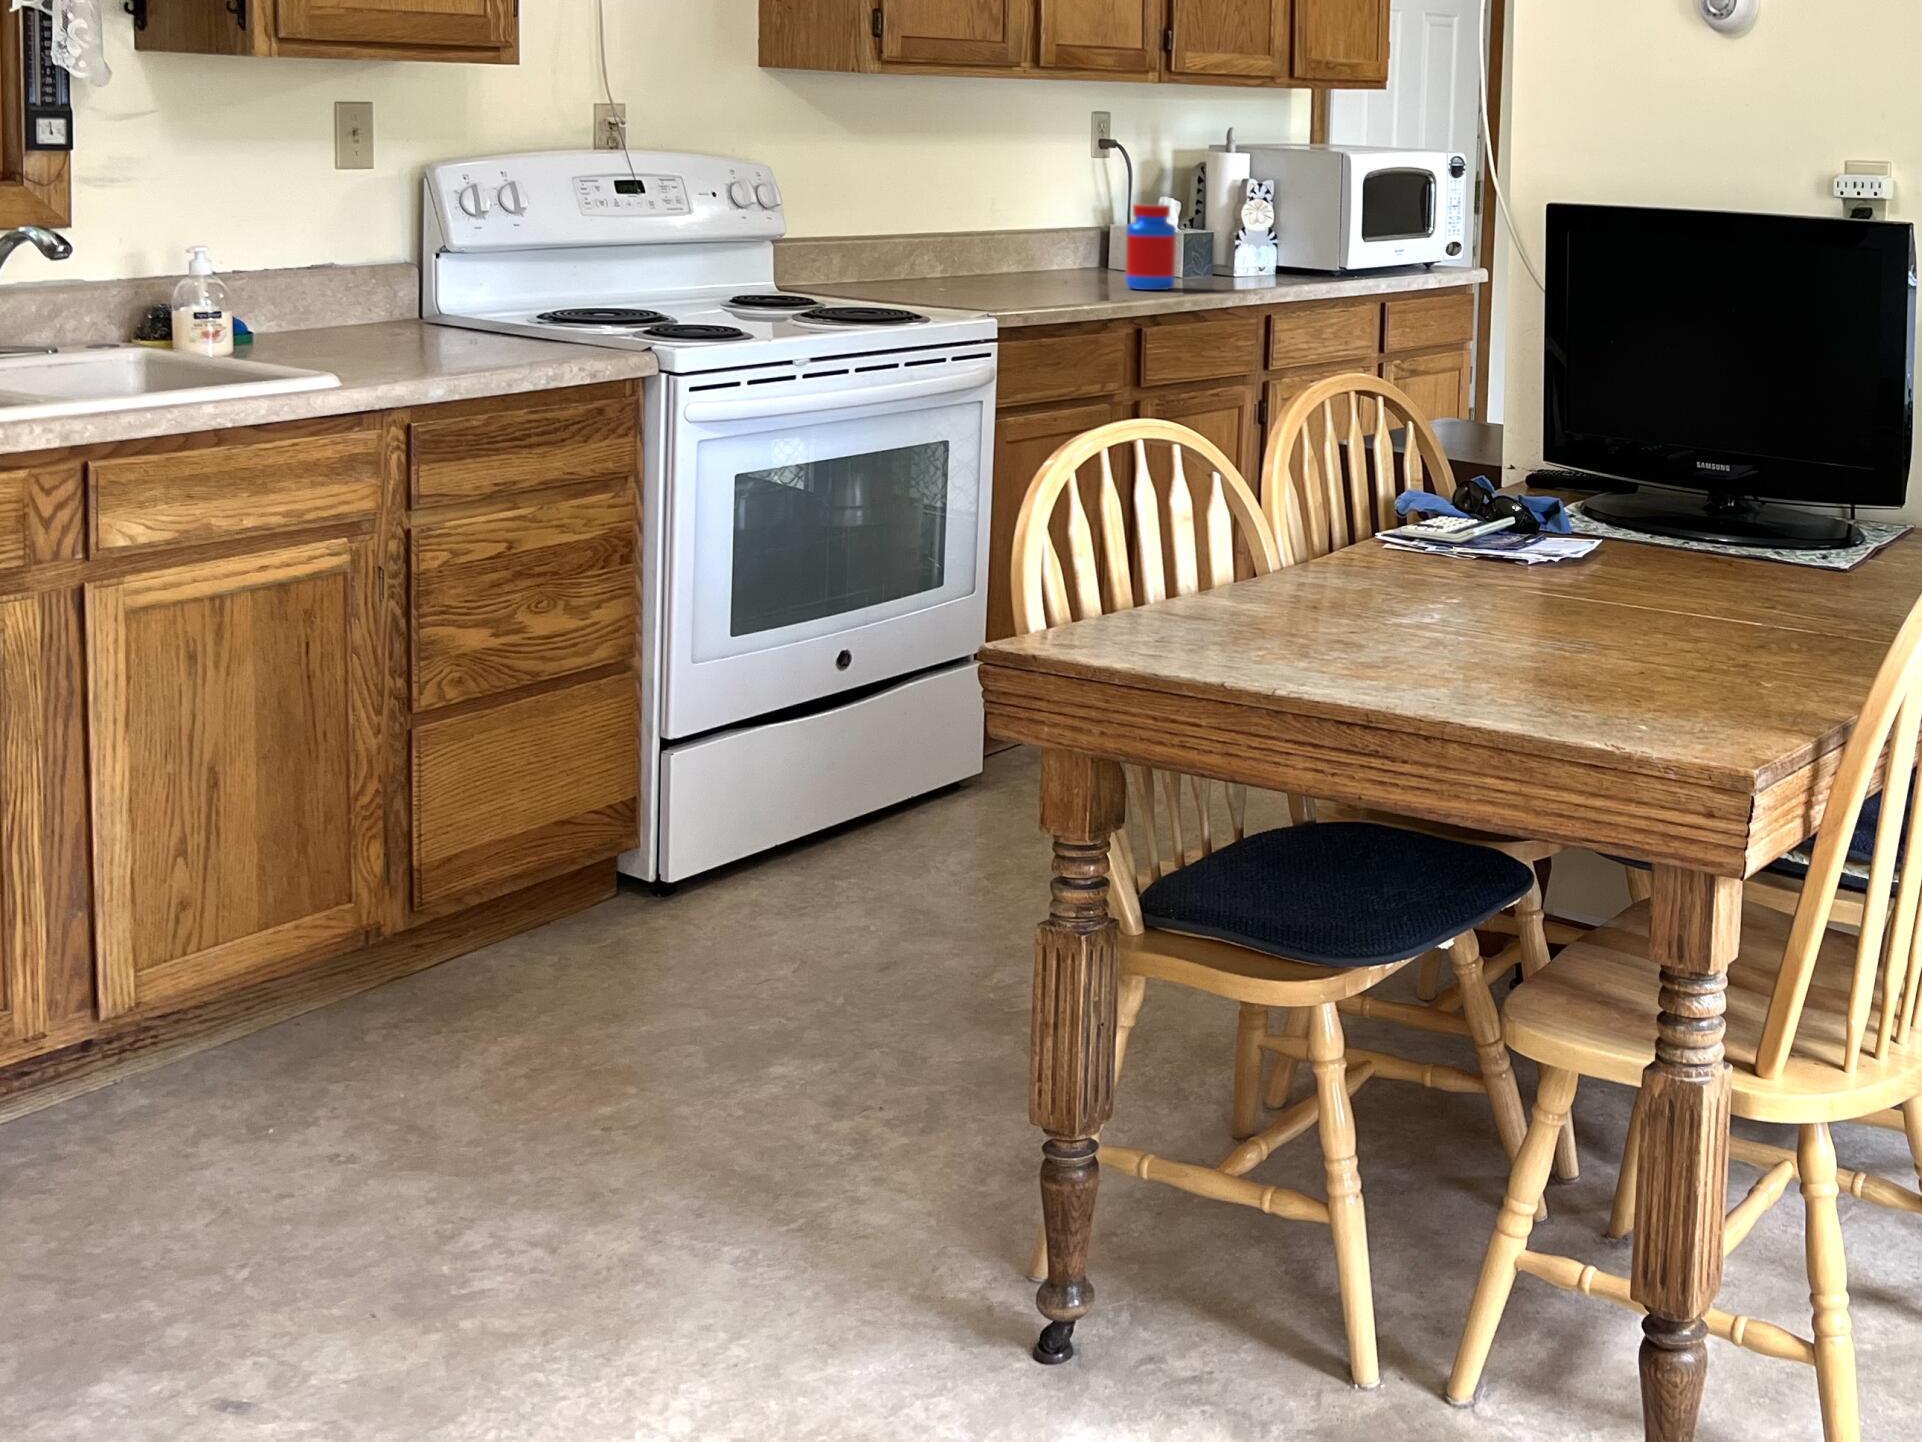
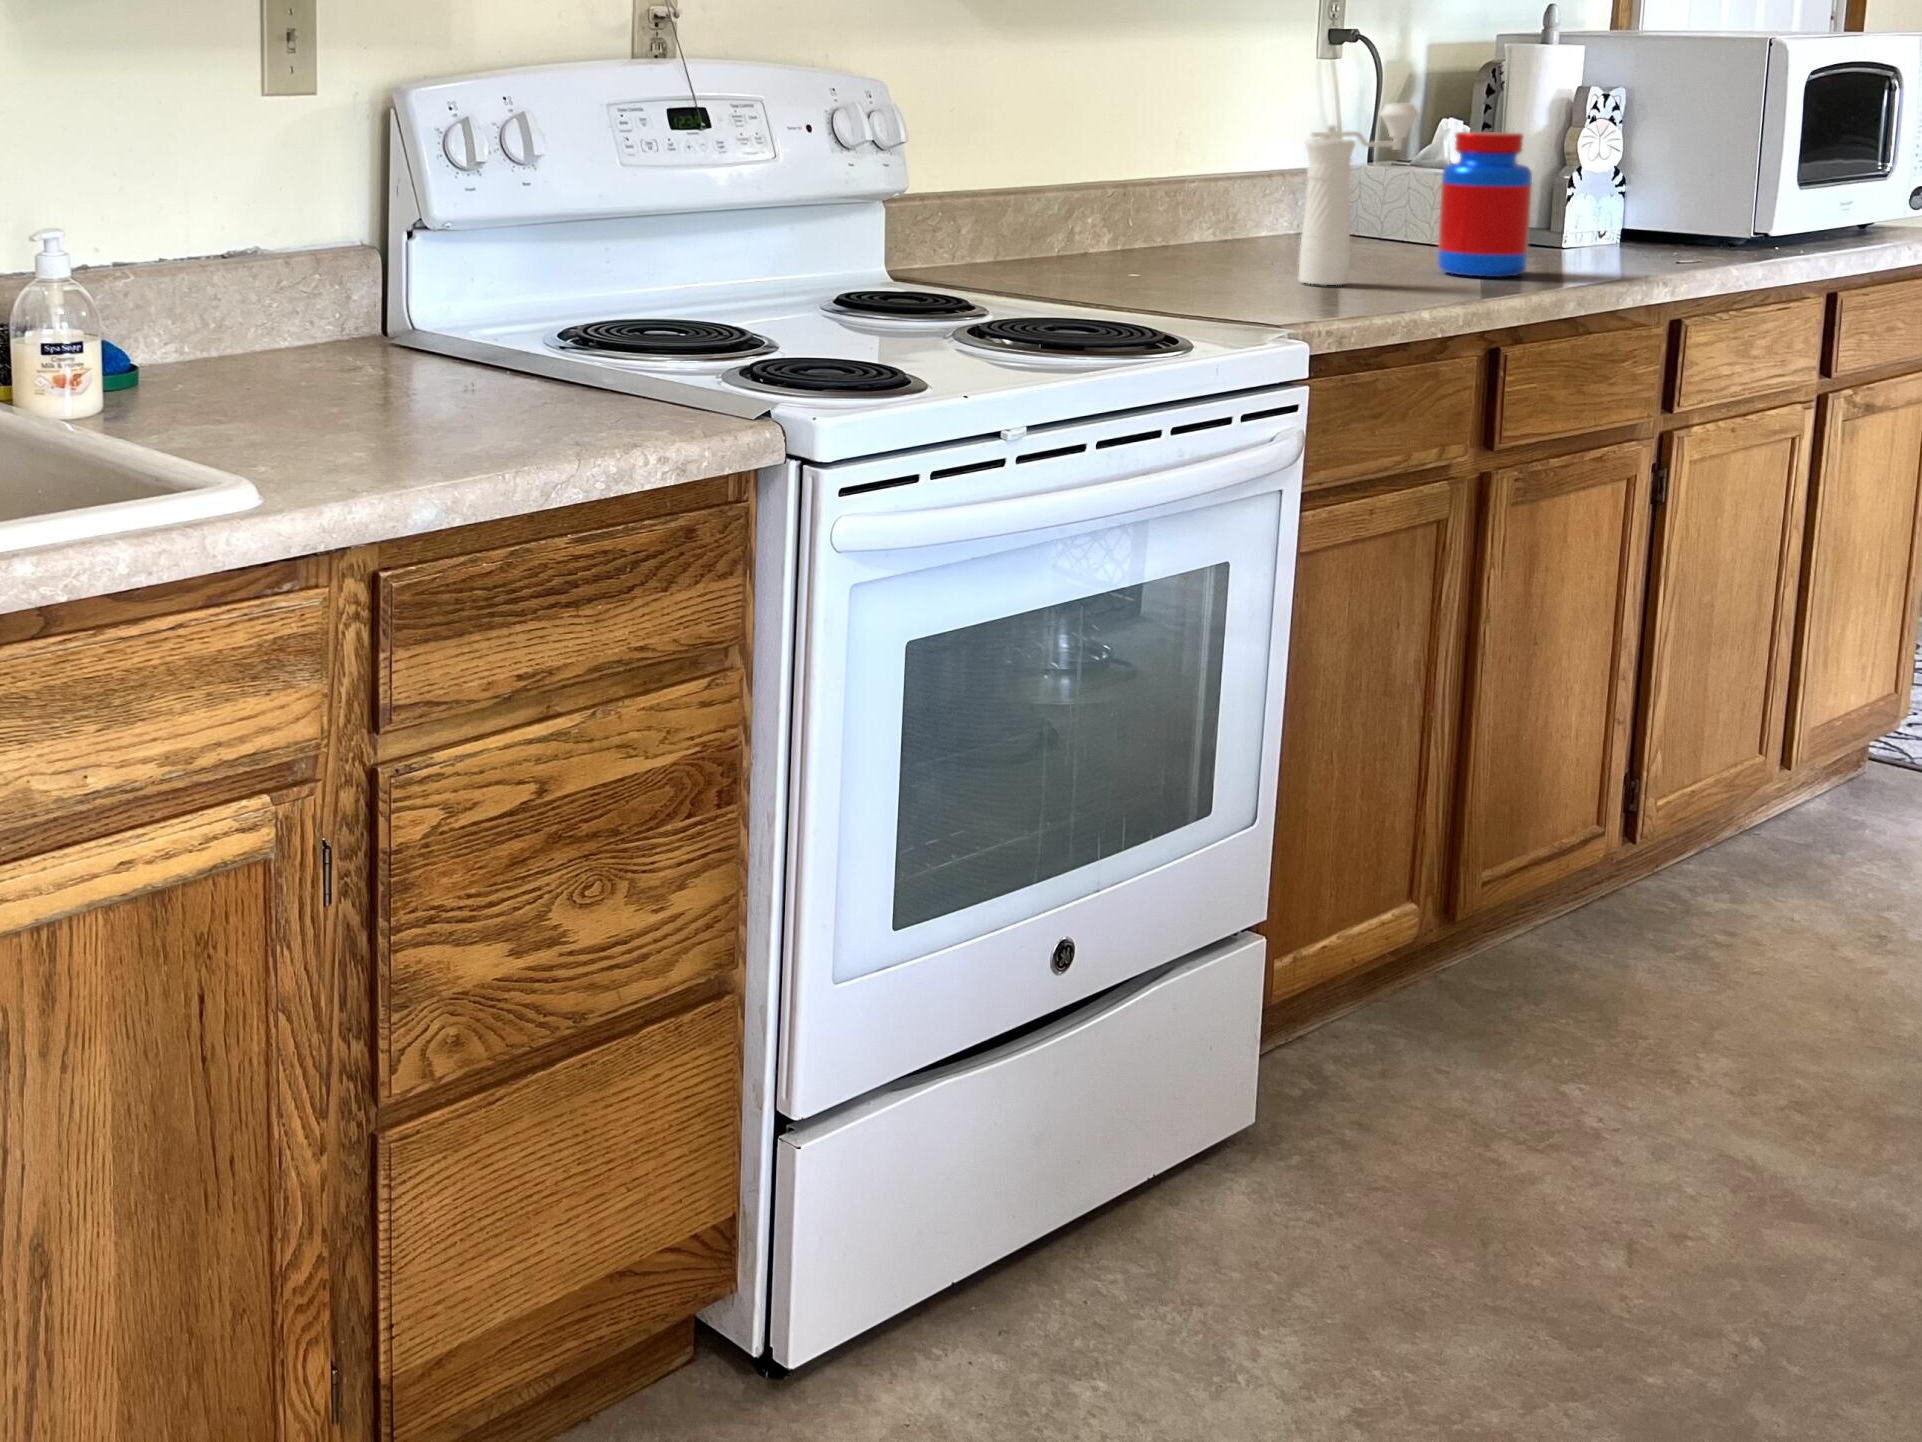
pepper mill: none [1033,187,1105,294] -> present [1299,104,1418,285]

